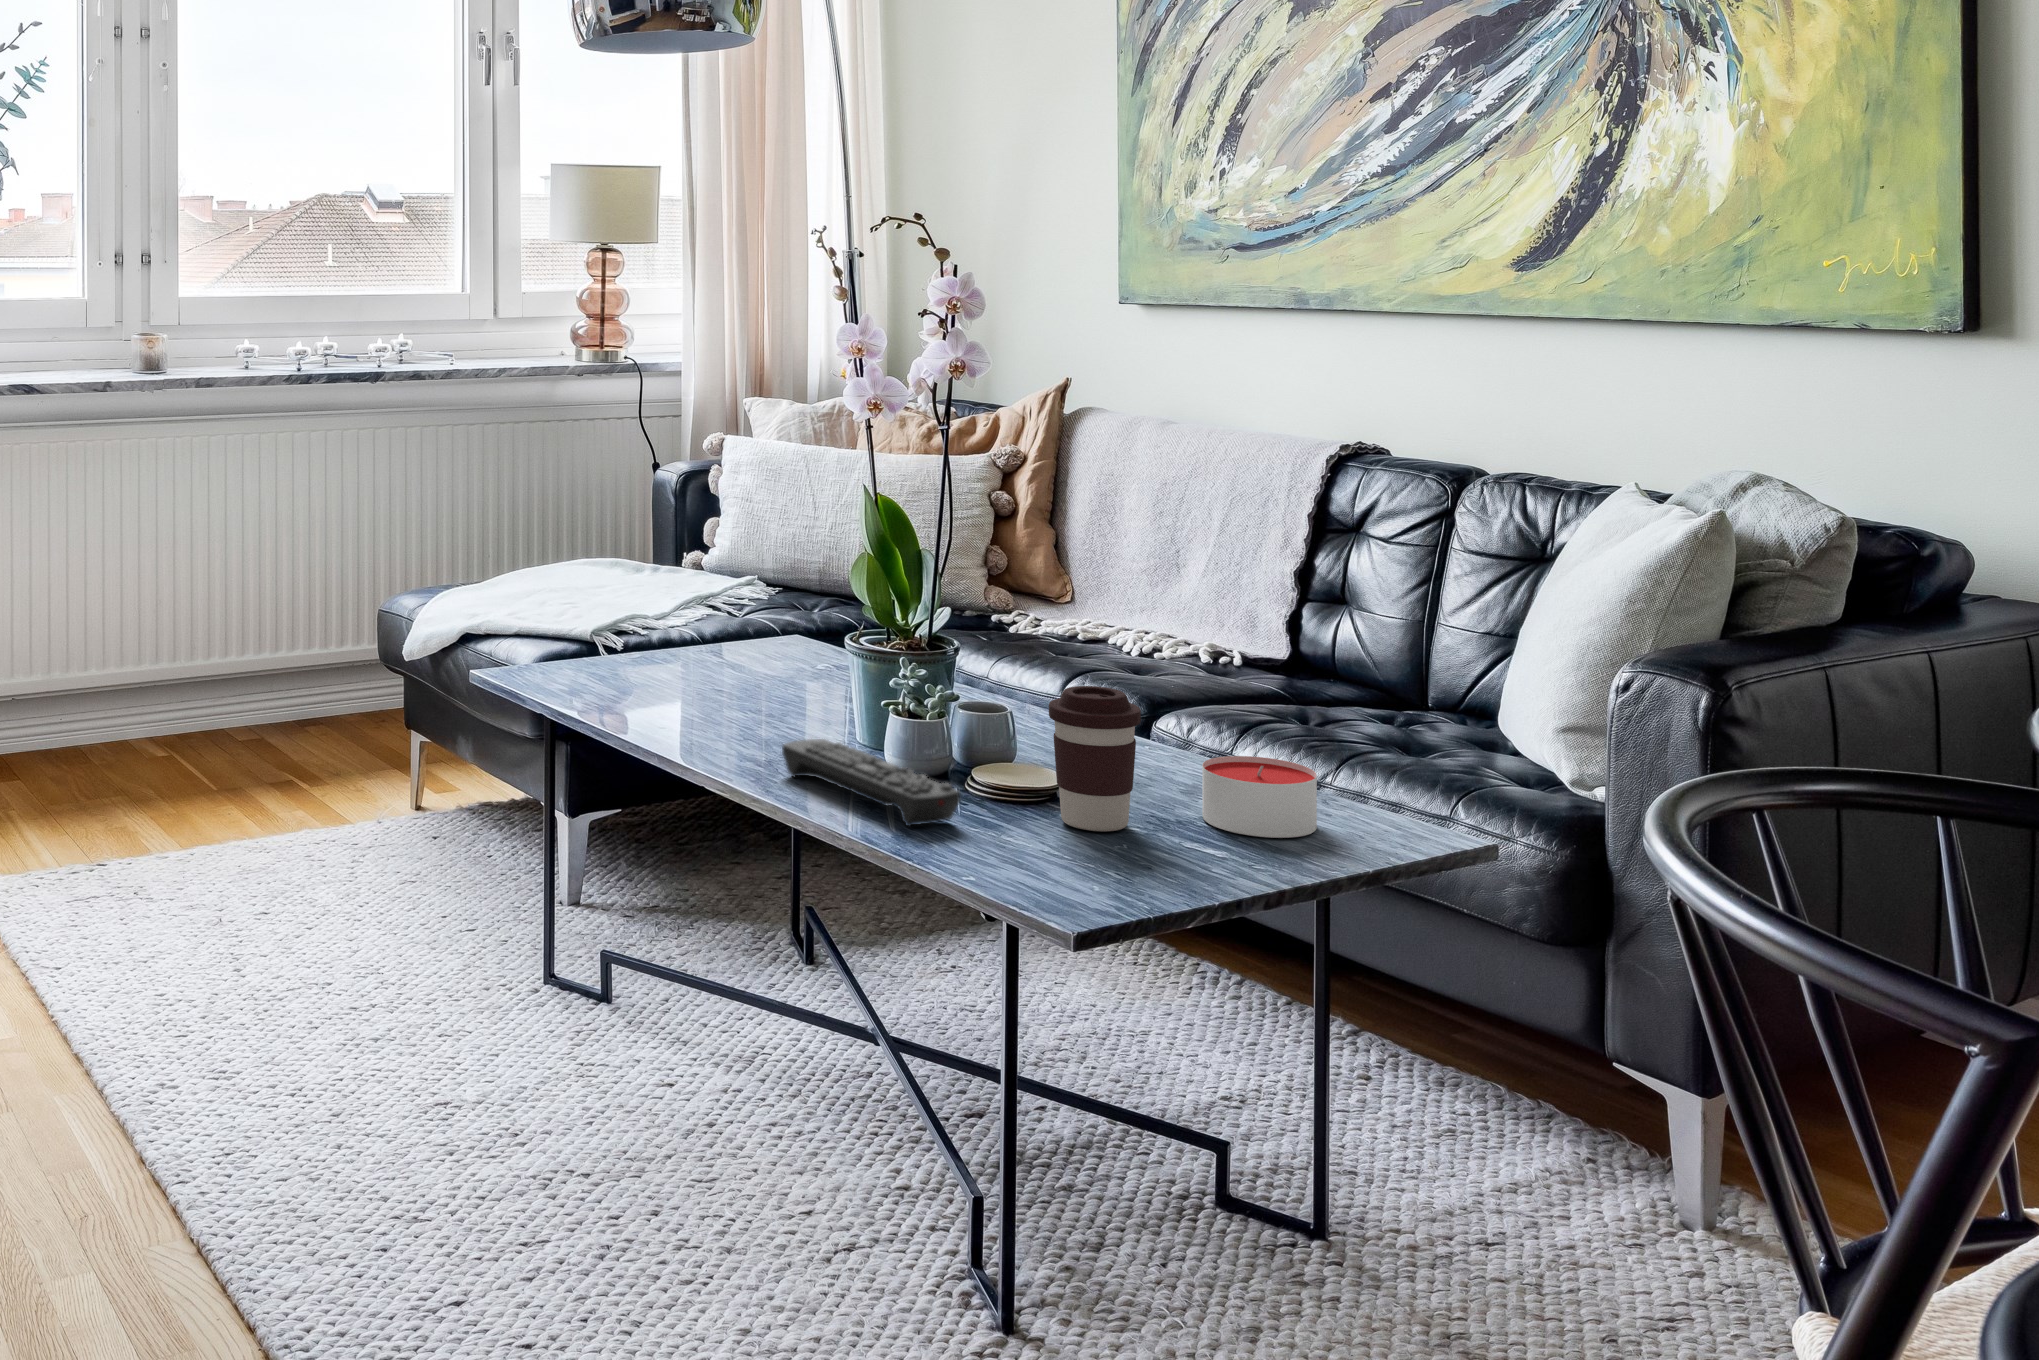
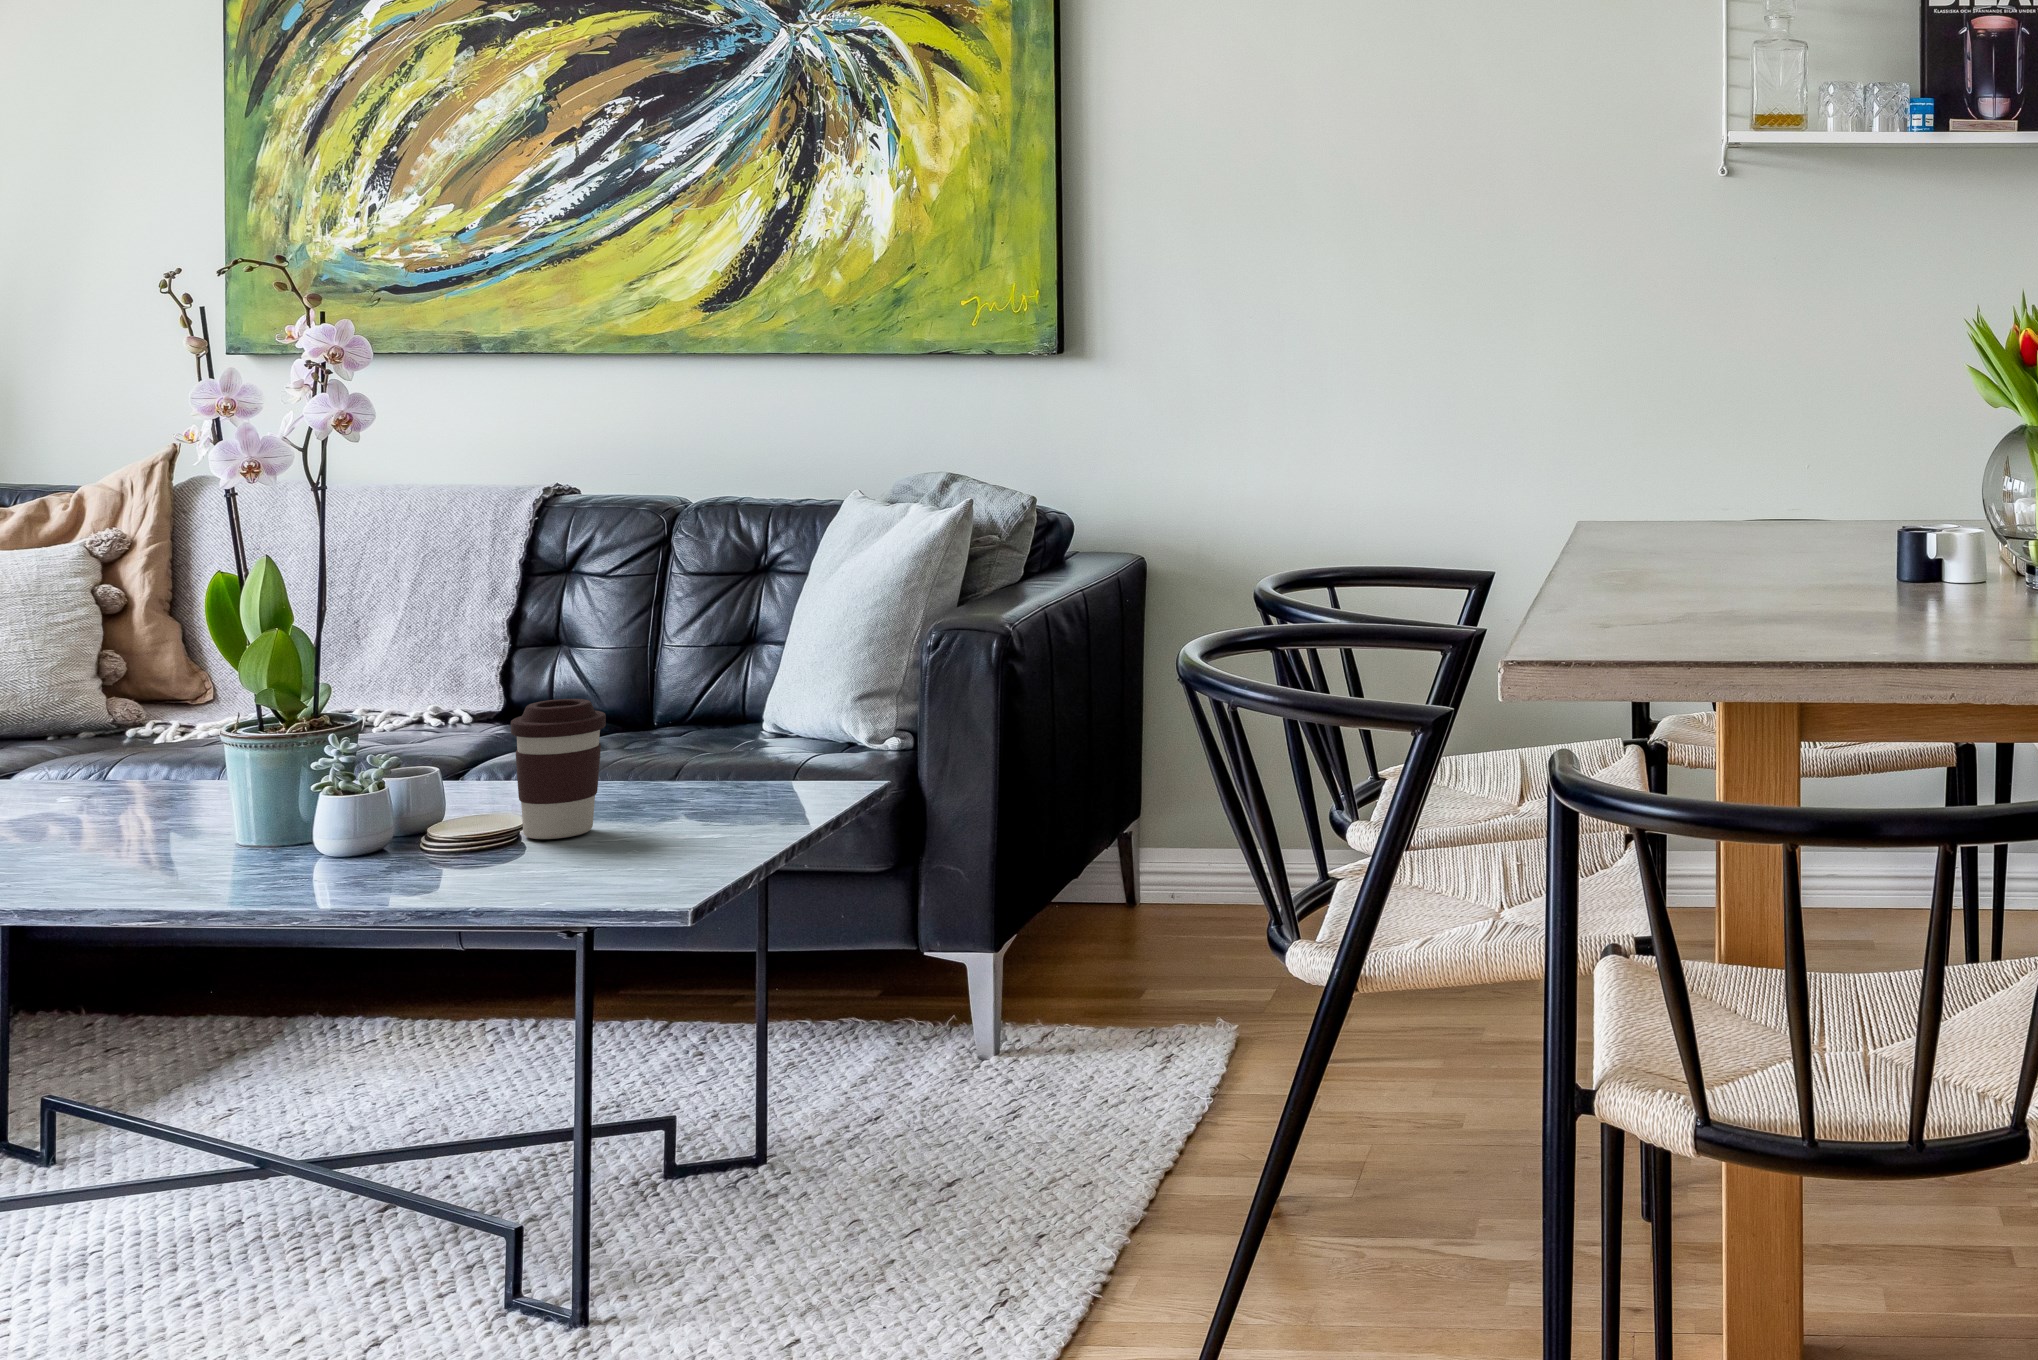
remote control: present [782,739,961,826] -> none [164,821,433,875]
candle: present [1202,756,1317,838] -> none [642,743,747,812]

